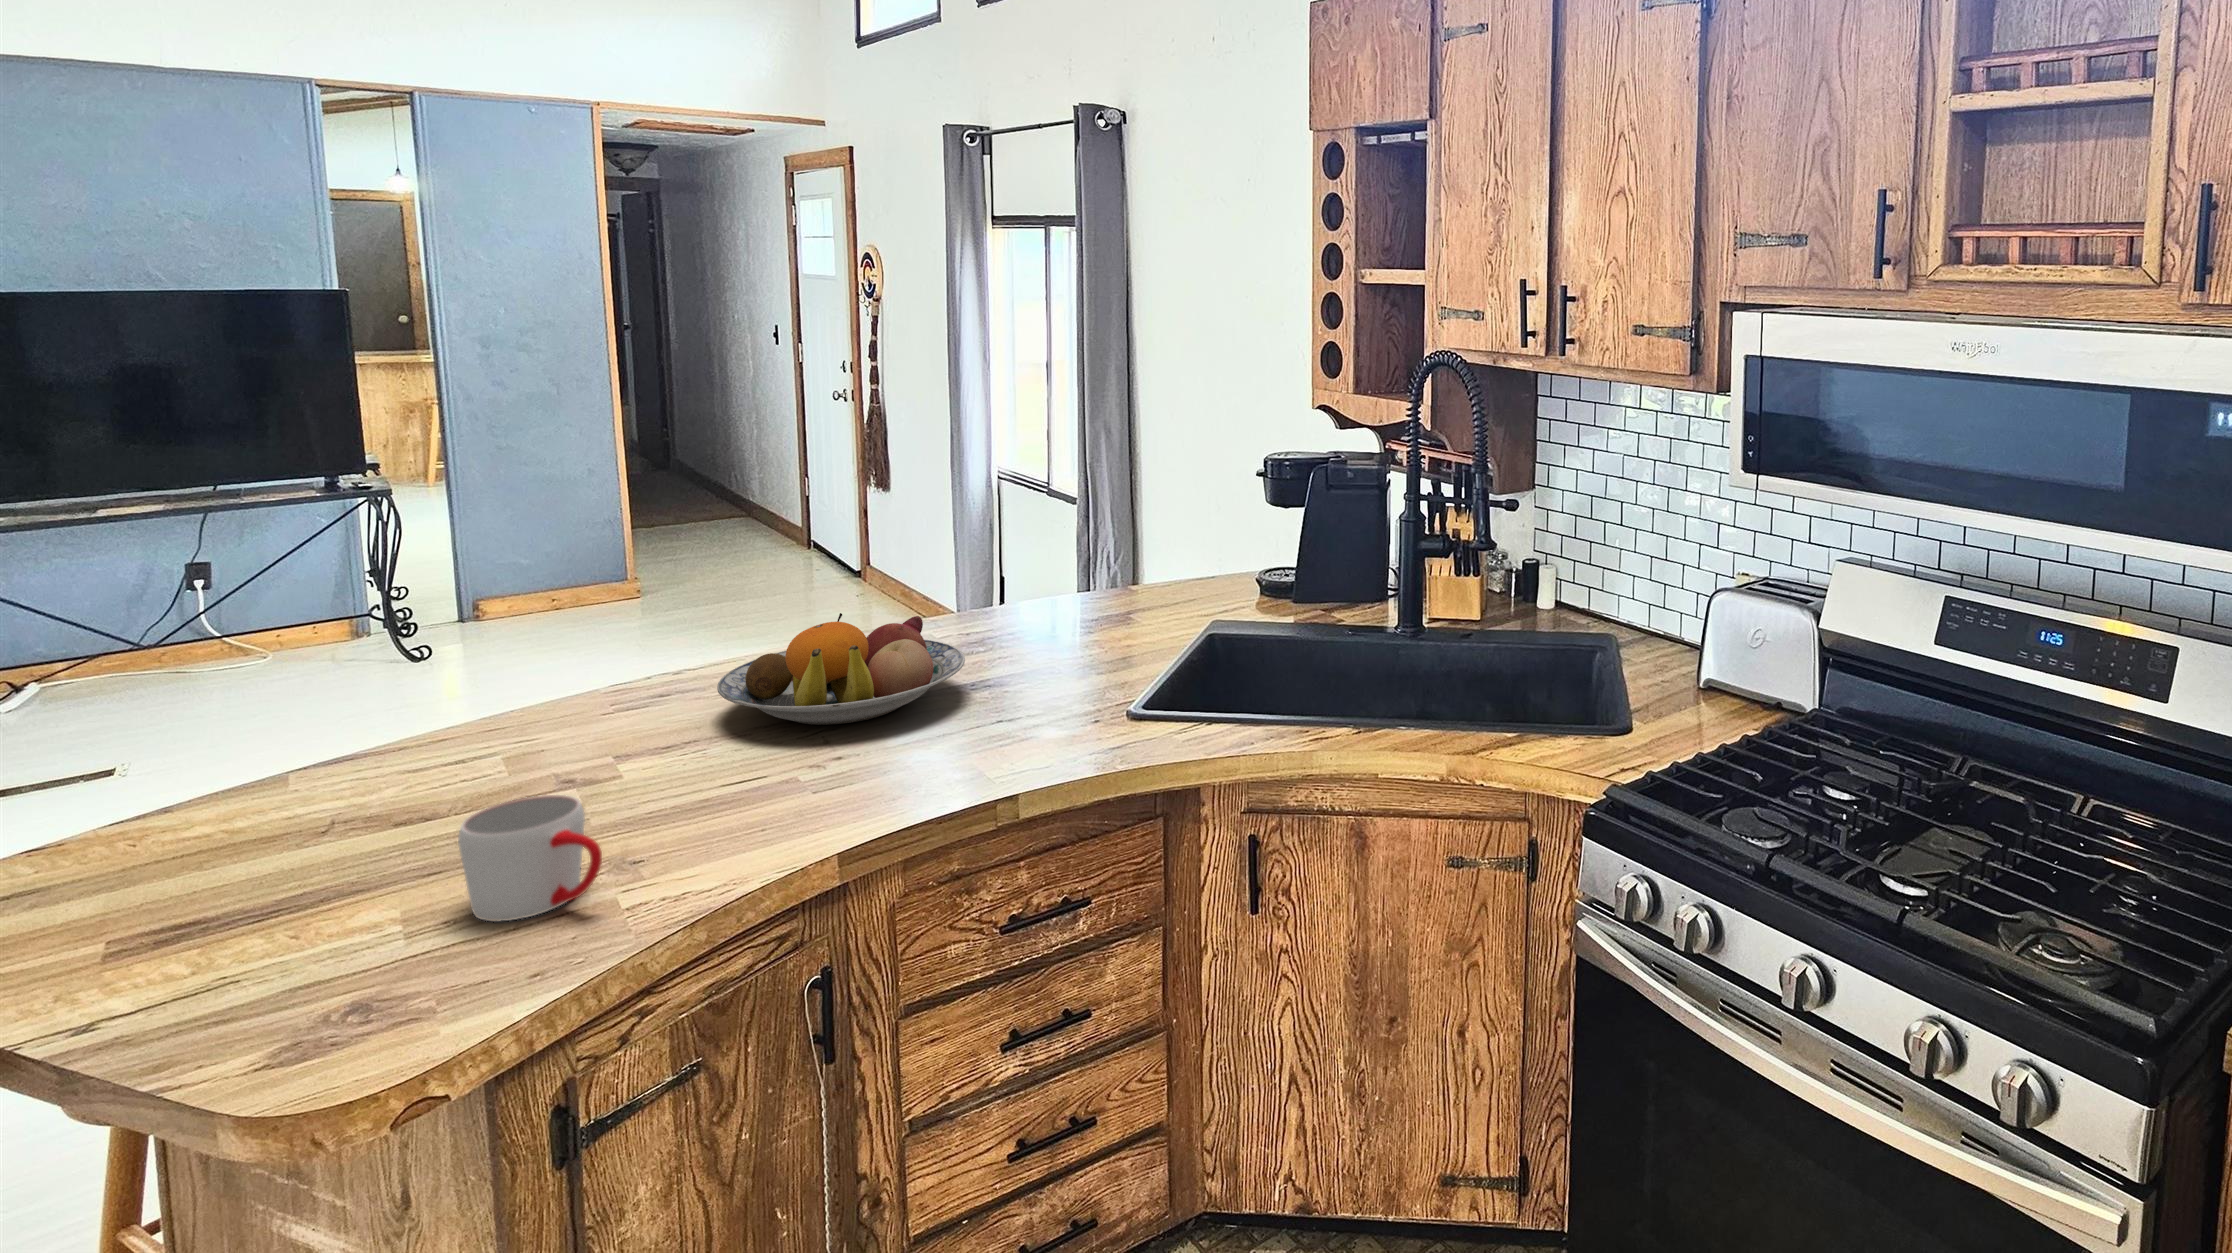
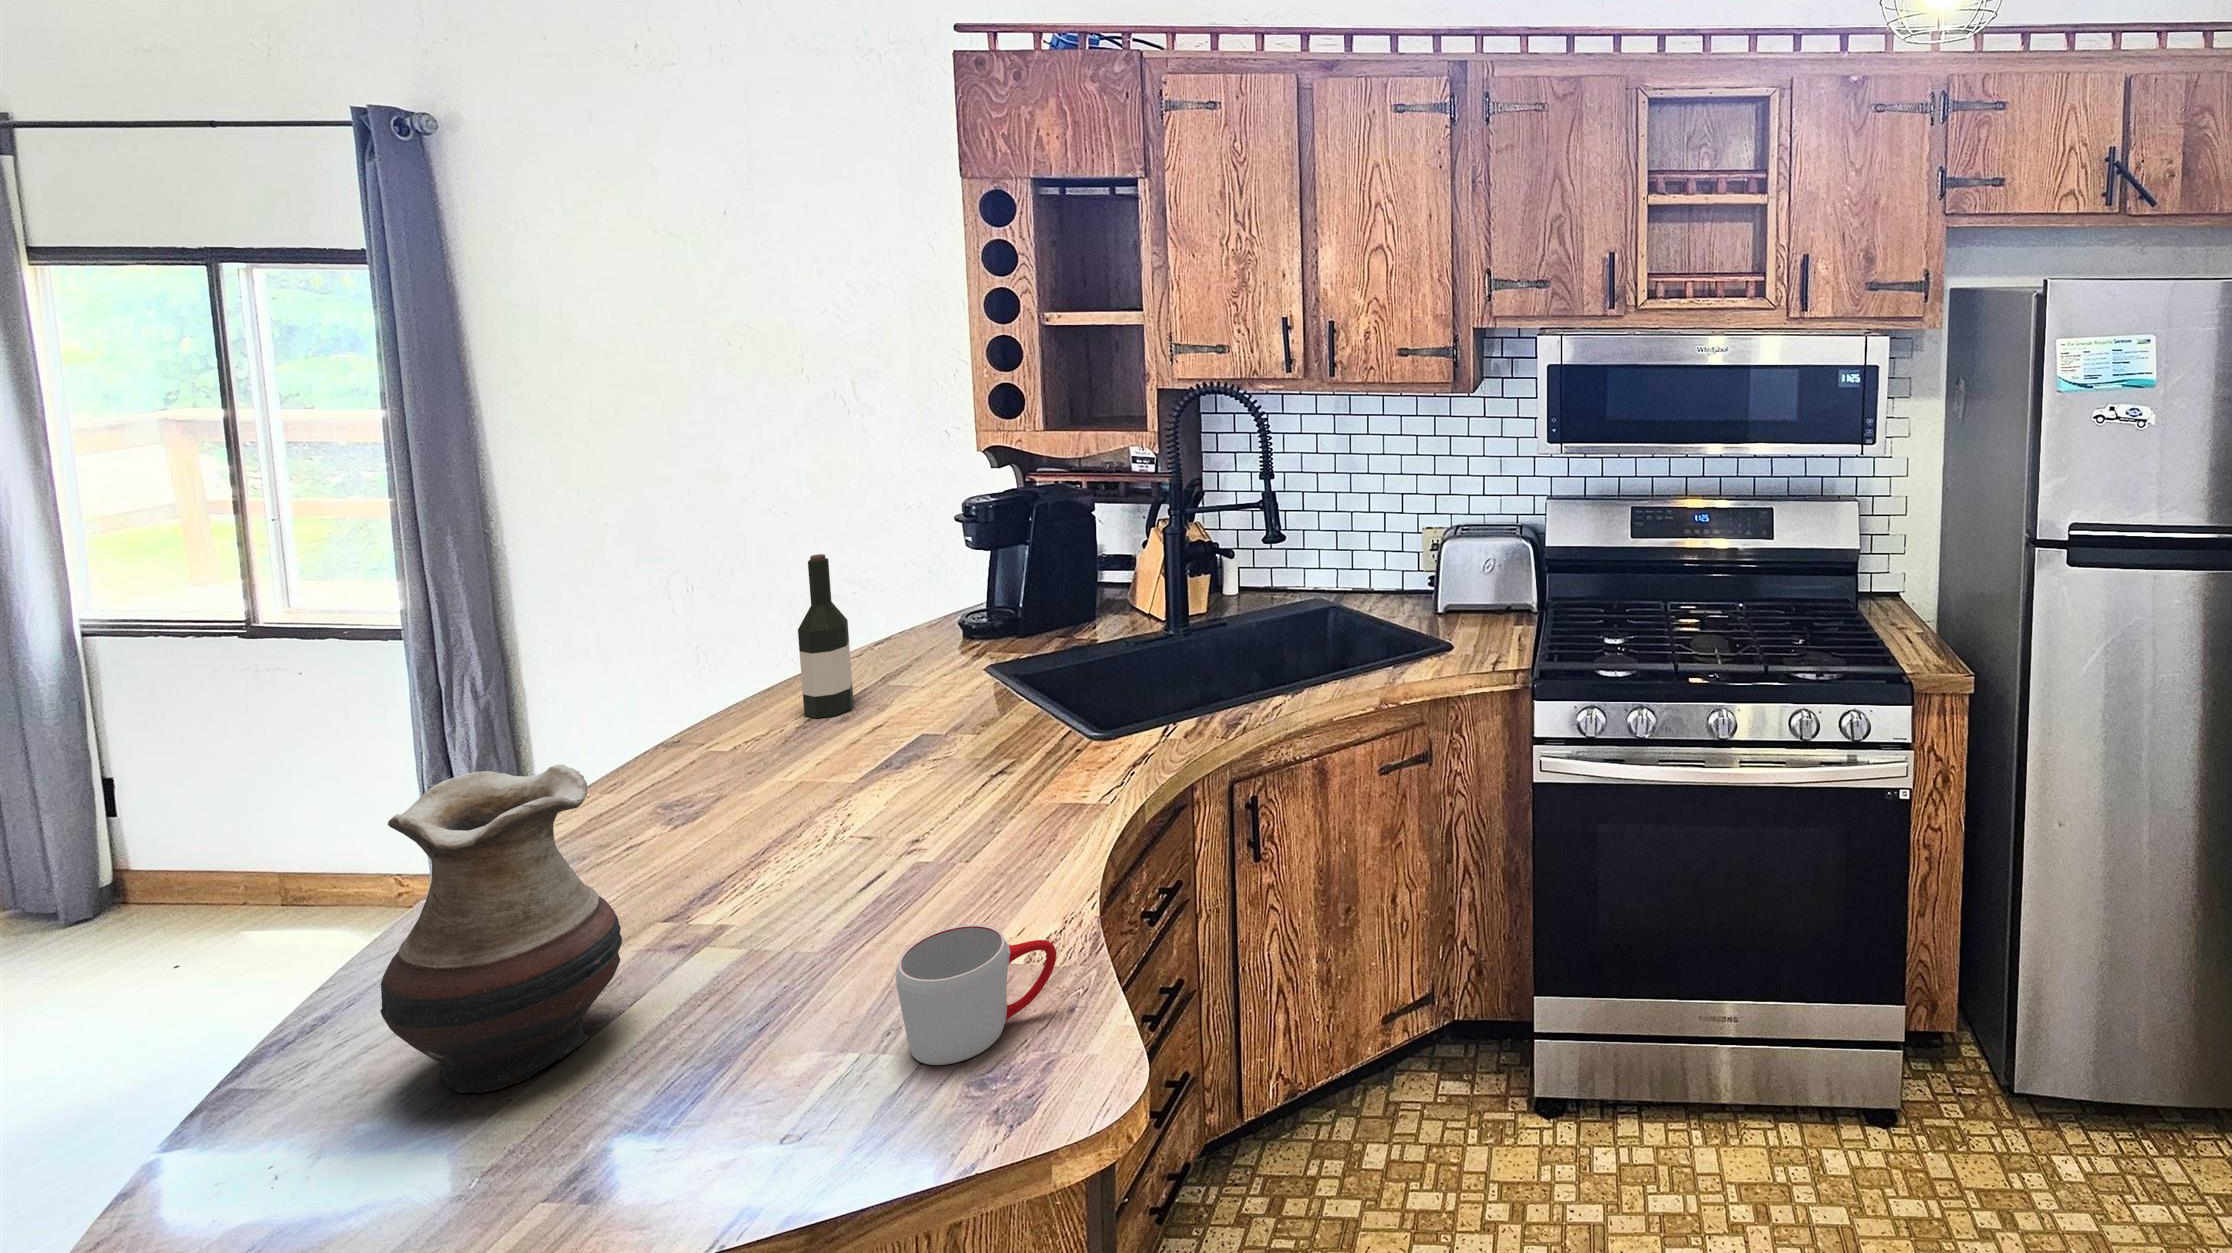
wine bottle: none [1047,474,1090,627] -> present [798,554,854,718]
vase: none [334,554,526,801] -> present [380,765,622,1093]
fruit bowl: present [717,613,965,725] -> none [659,724,937,862]

